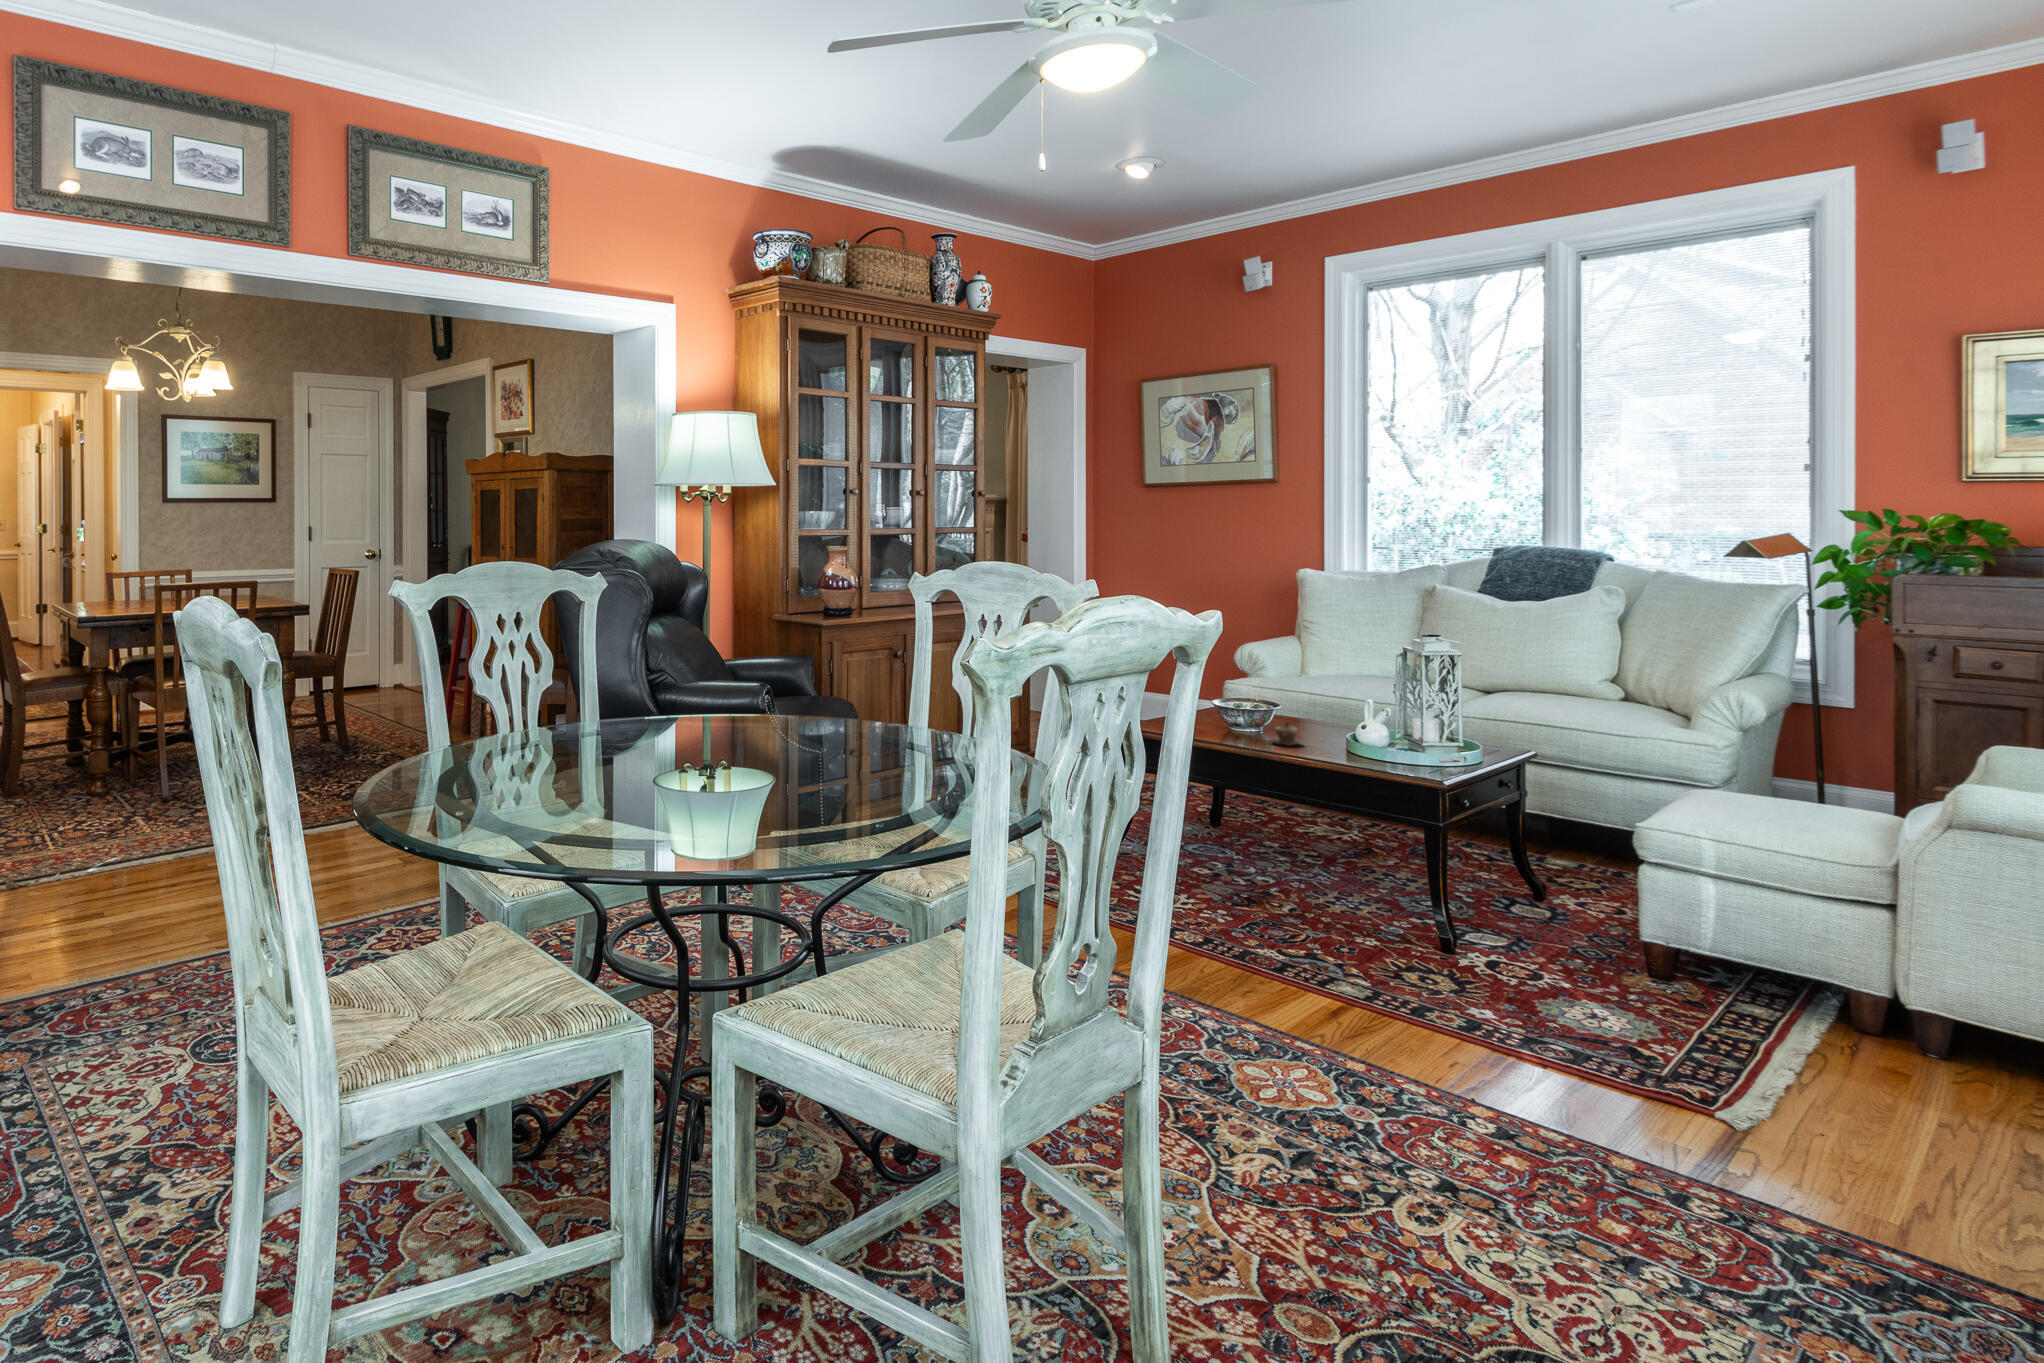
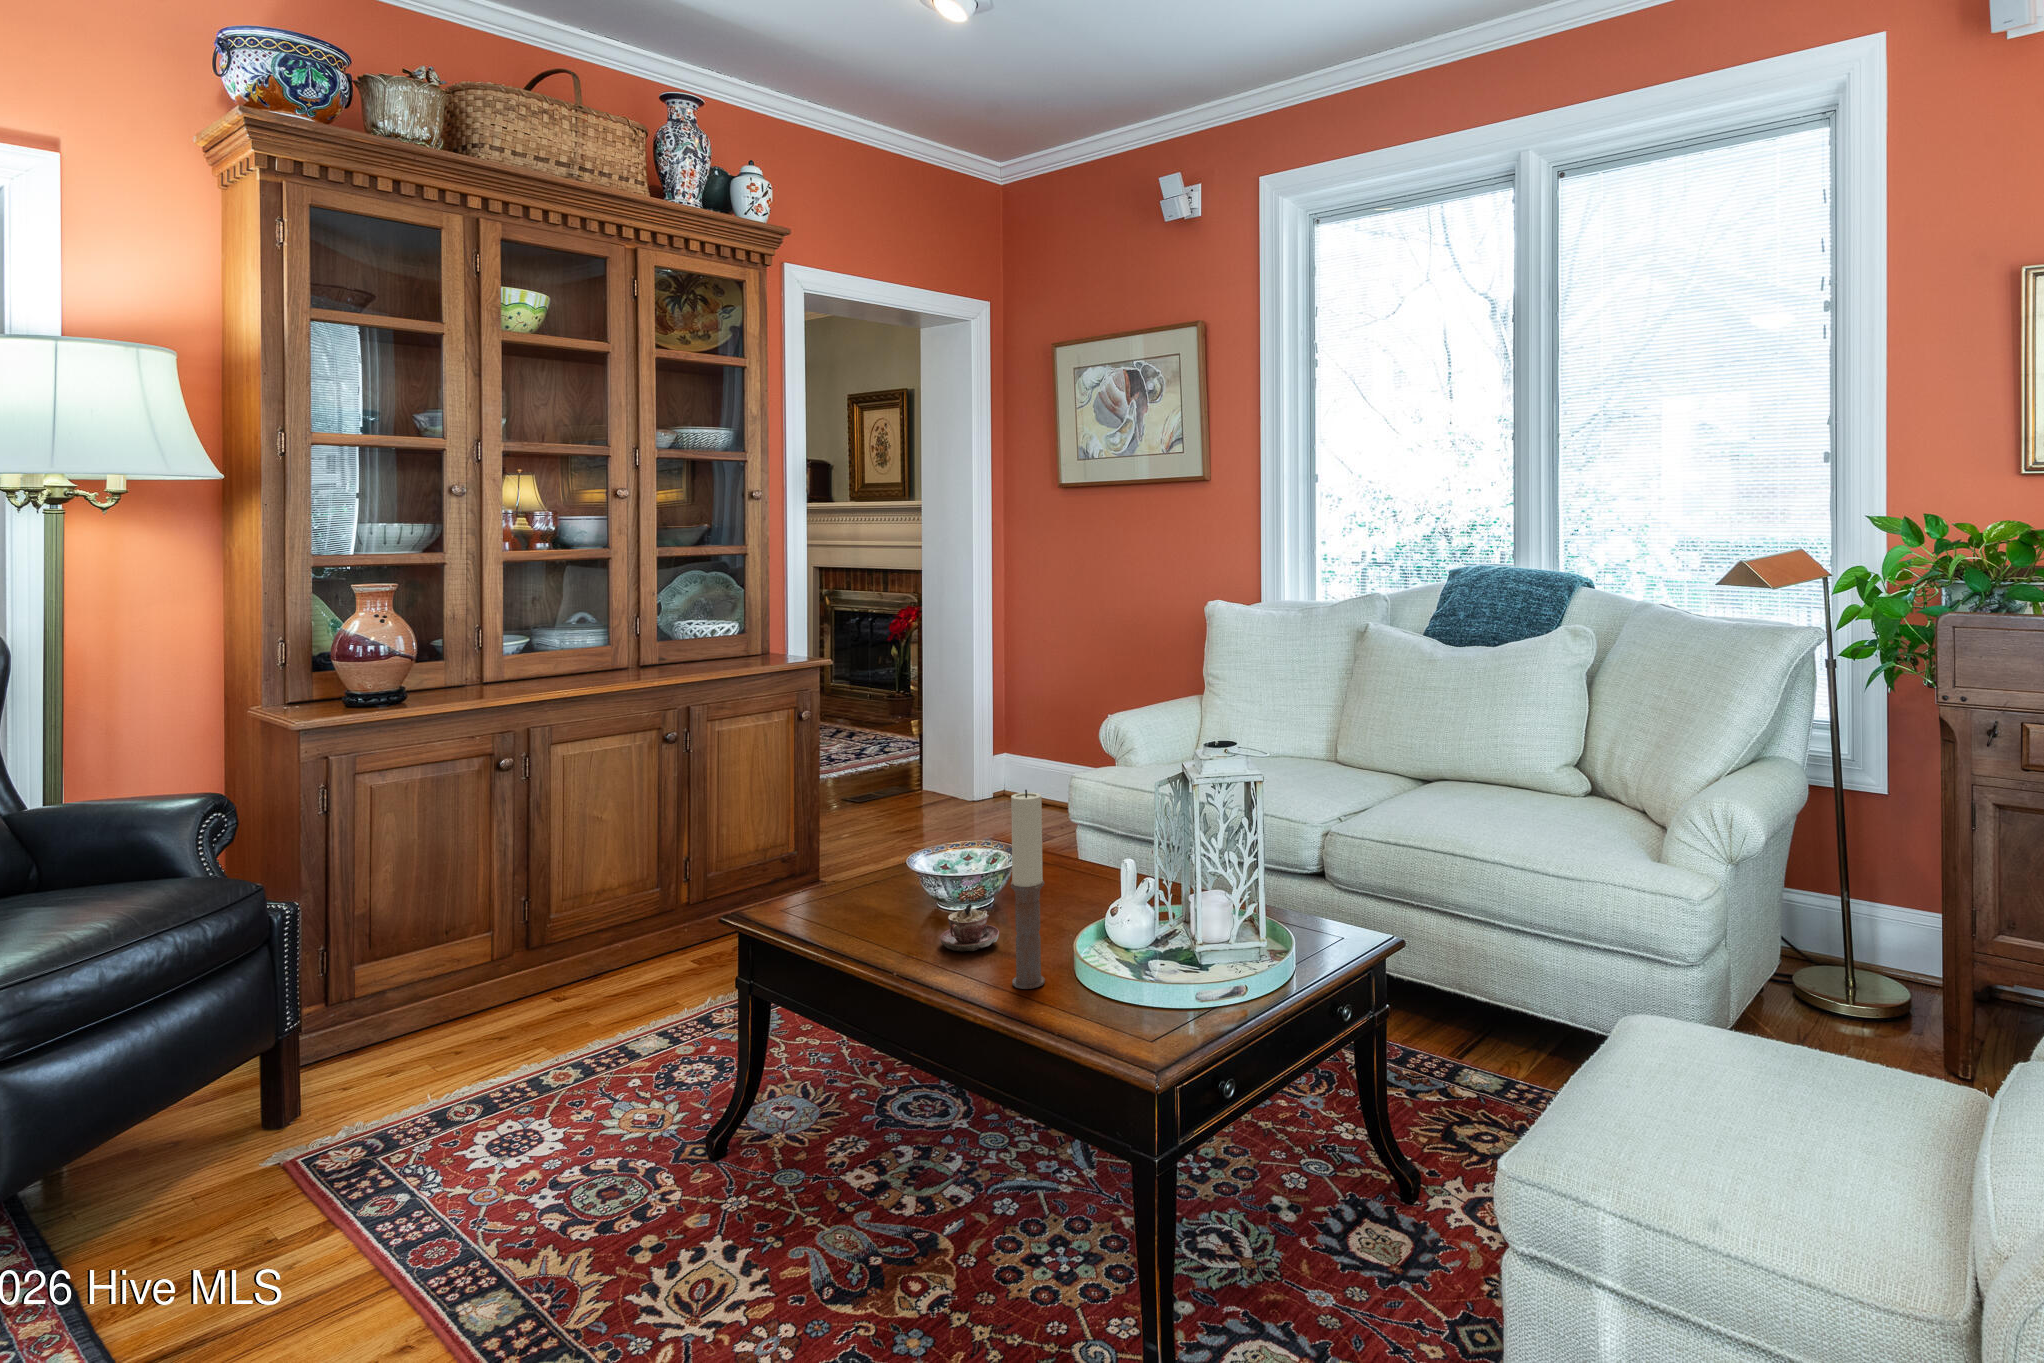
candle: none [1334,656,1352,757] -> present [1011,790,1045,989]

